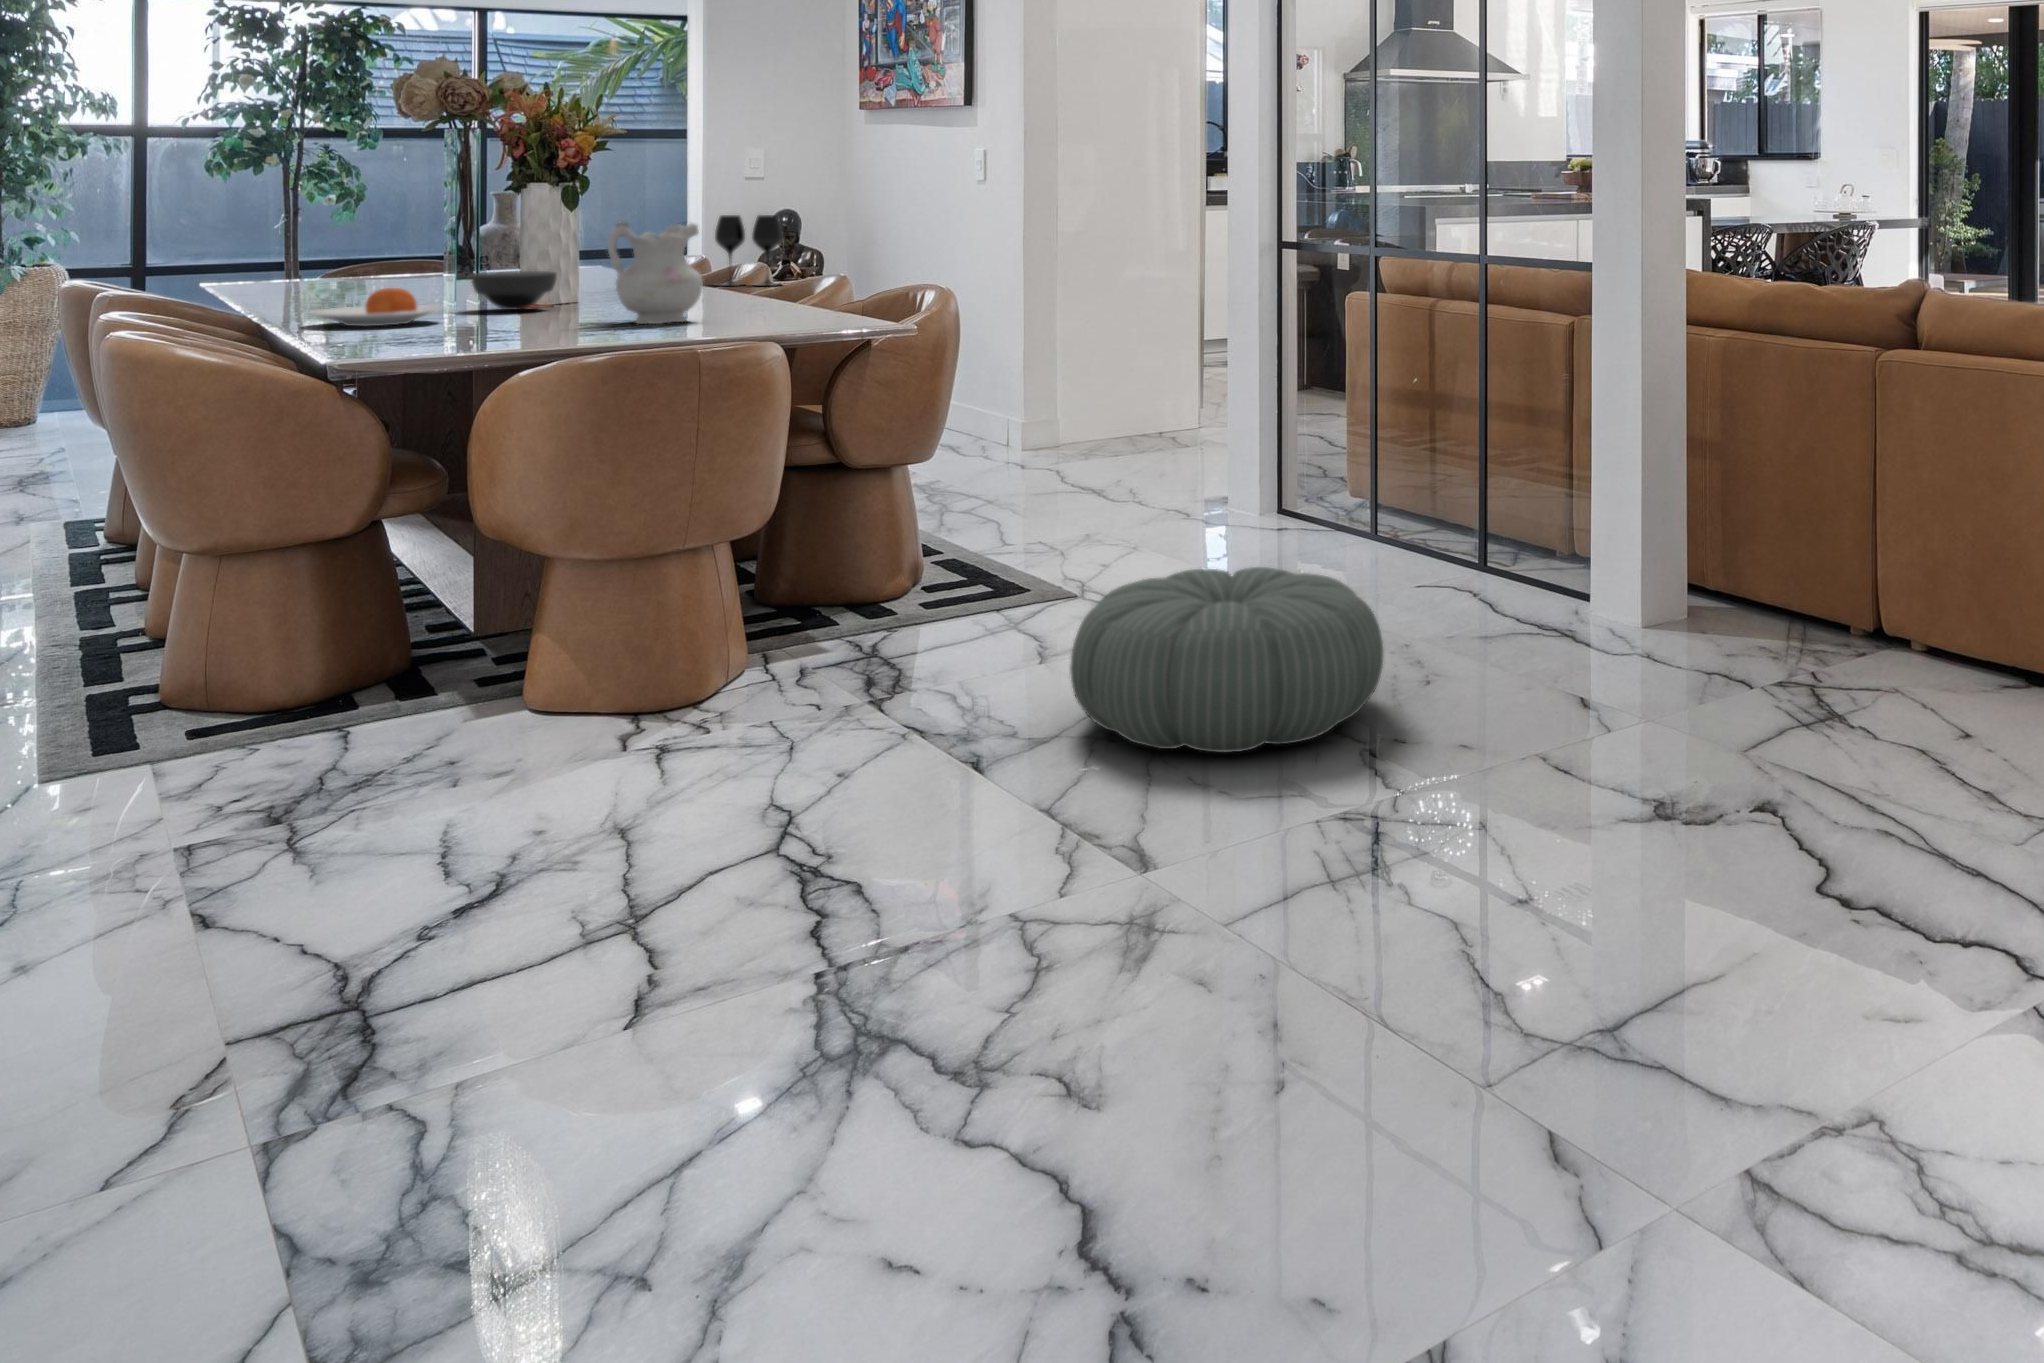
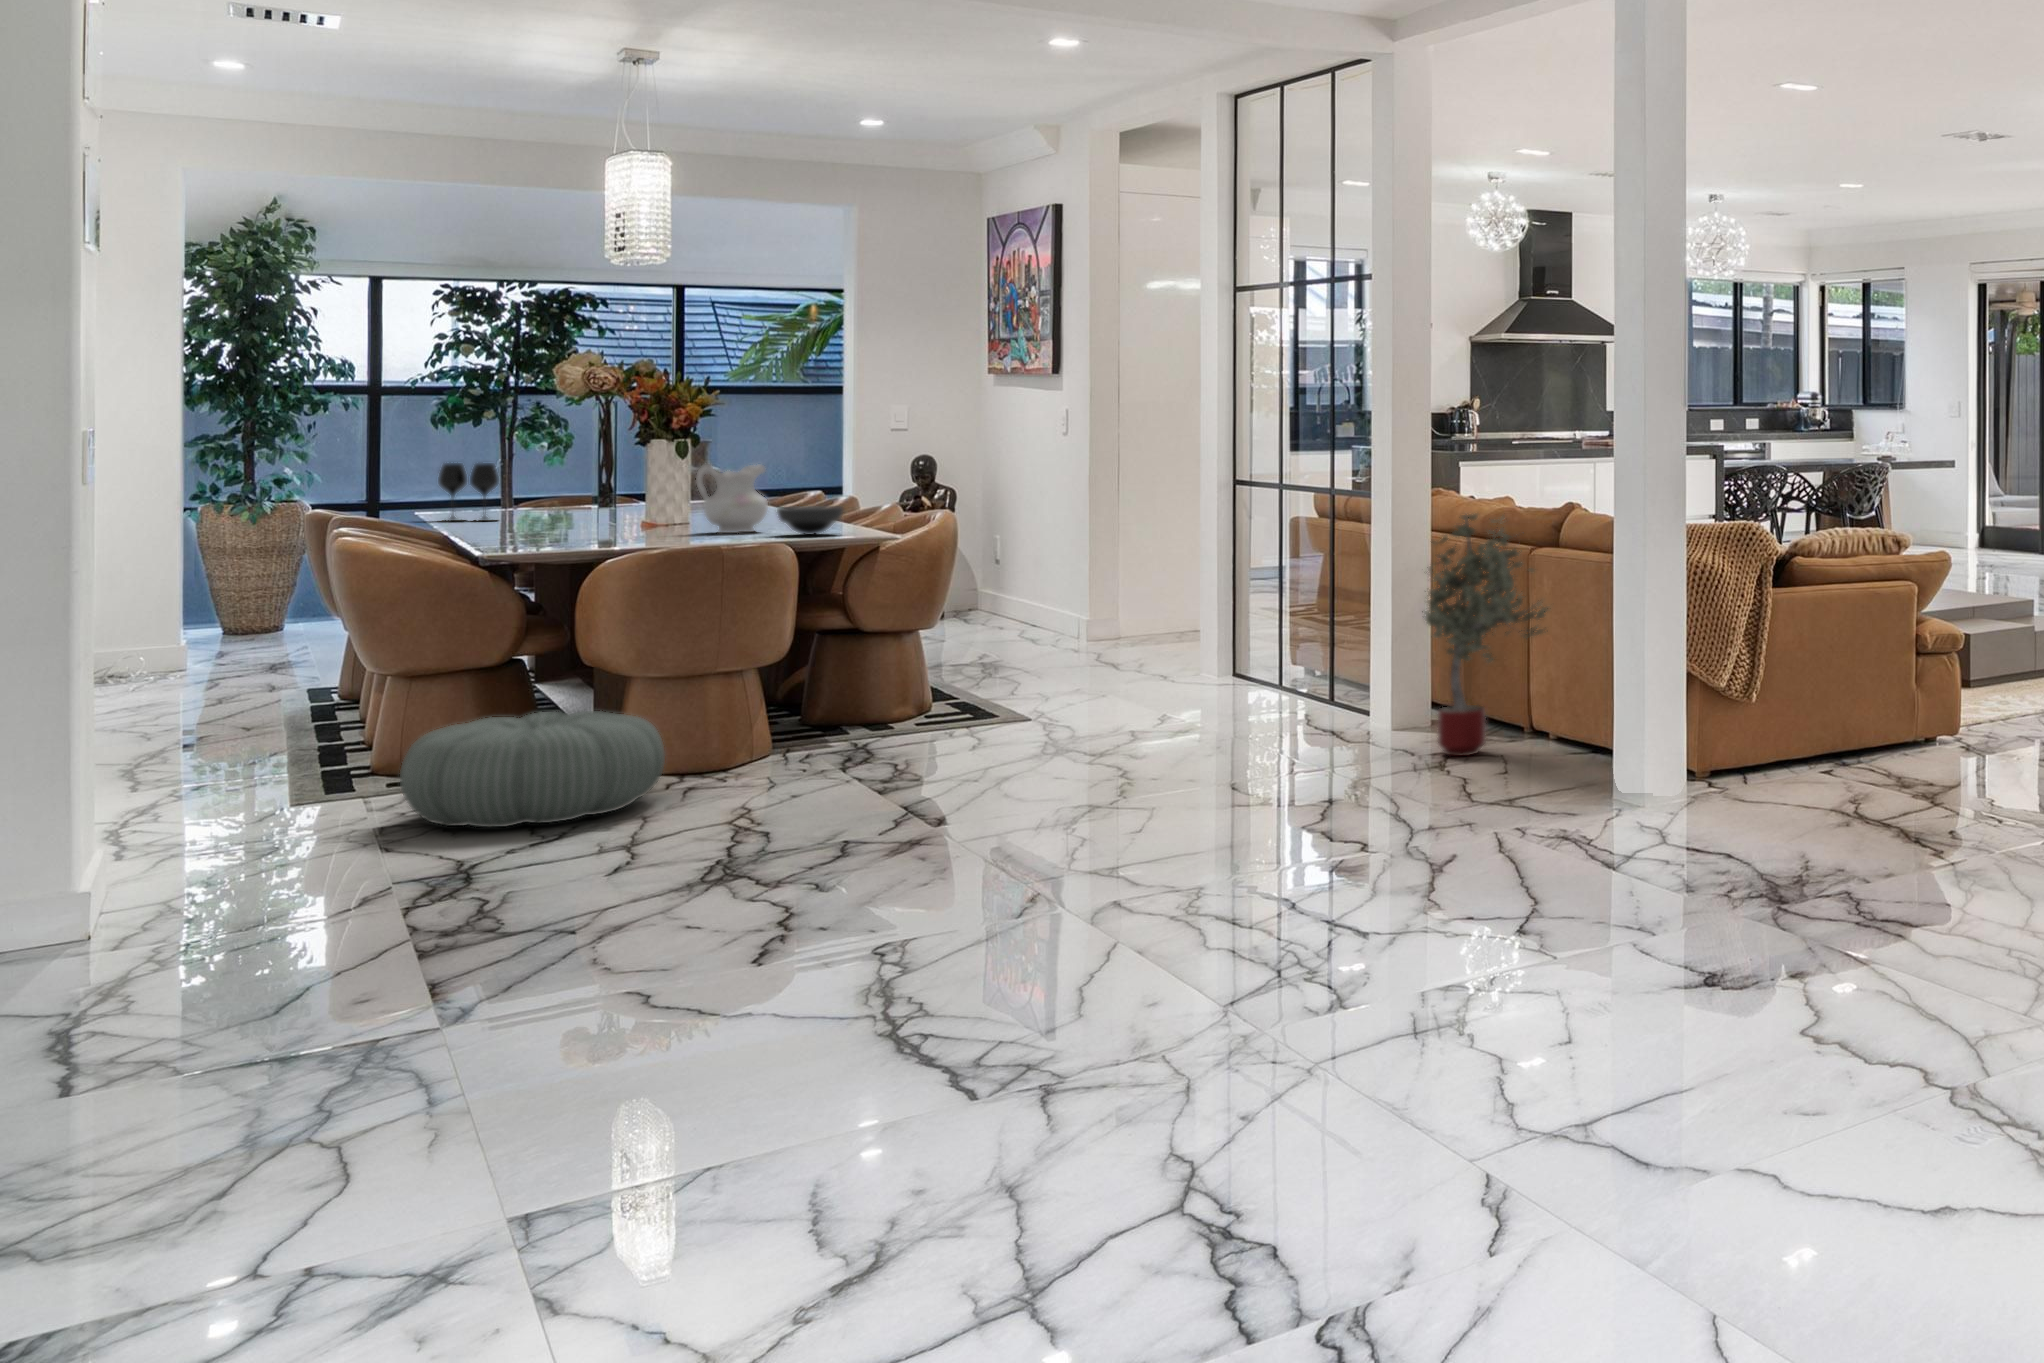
wine glass: present [715,215,782,286] -> present [438,463,499,521]
bowl: present [471,271,557,310] -> present [777,506,843,535]
plate: present [310,288,443,326] -> none [482,509,582,535]
potted tree: none [1689,300,1931,683] -> present [1422,514,1551,756]
pouf: present [1070,567,1383,753] -> present [400,711,665,827]

